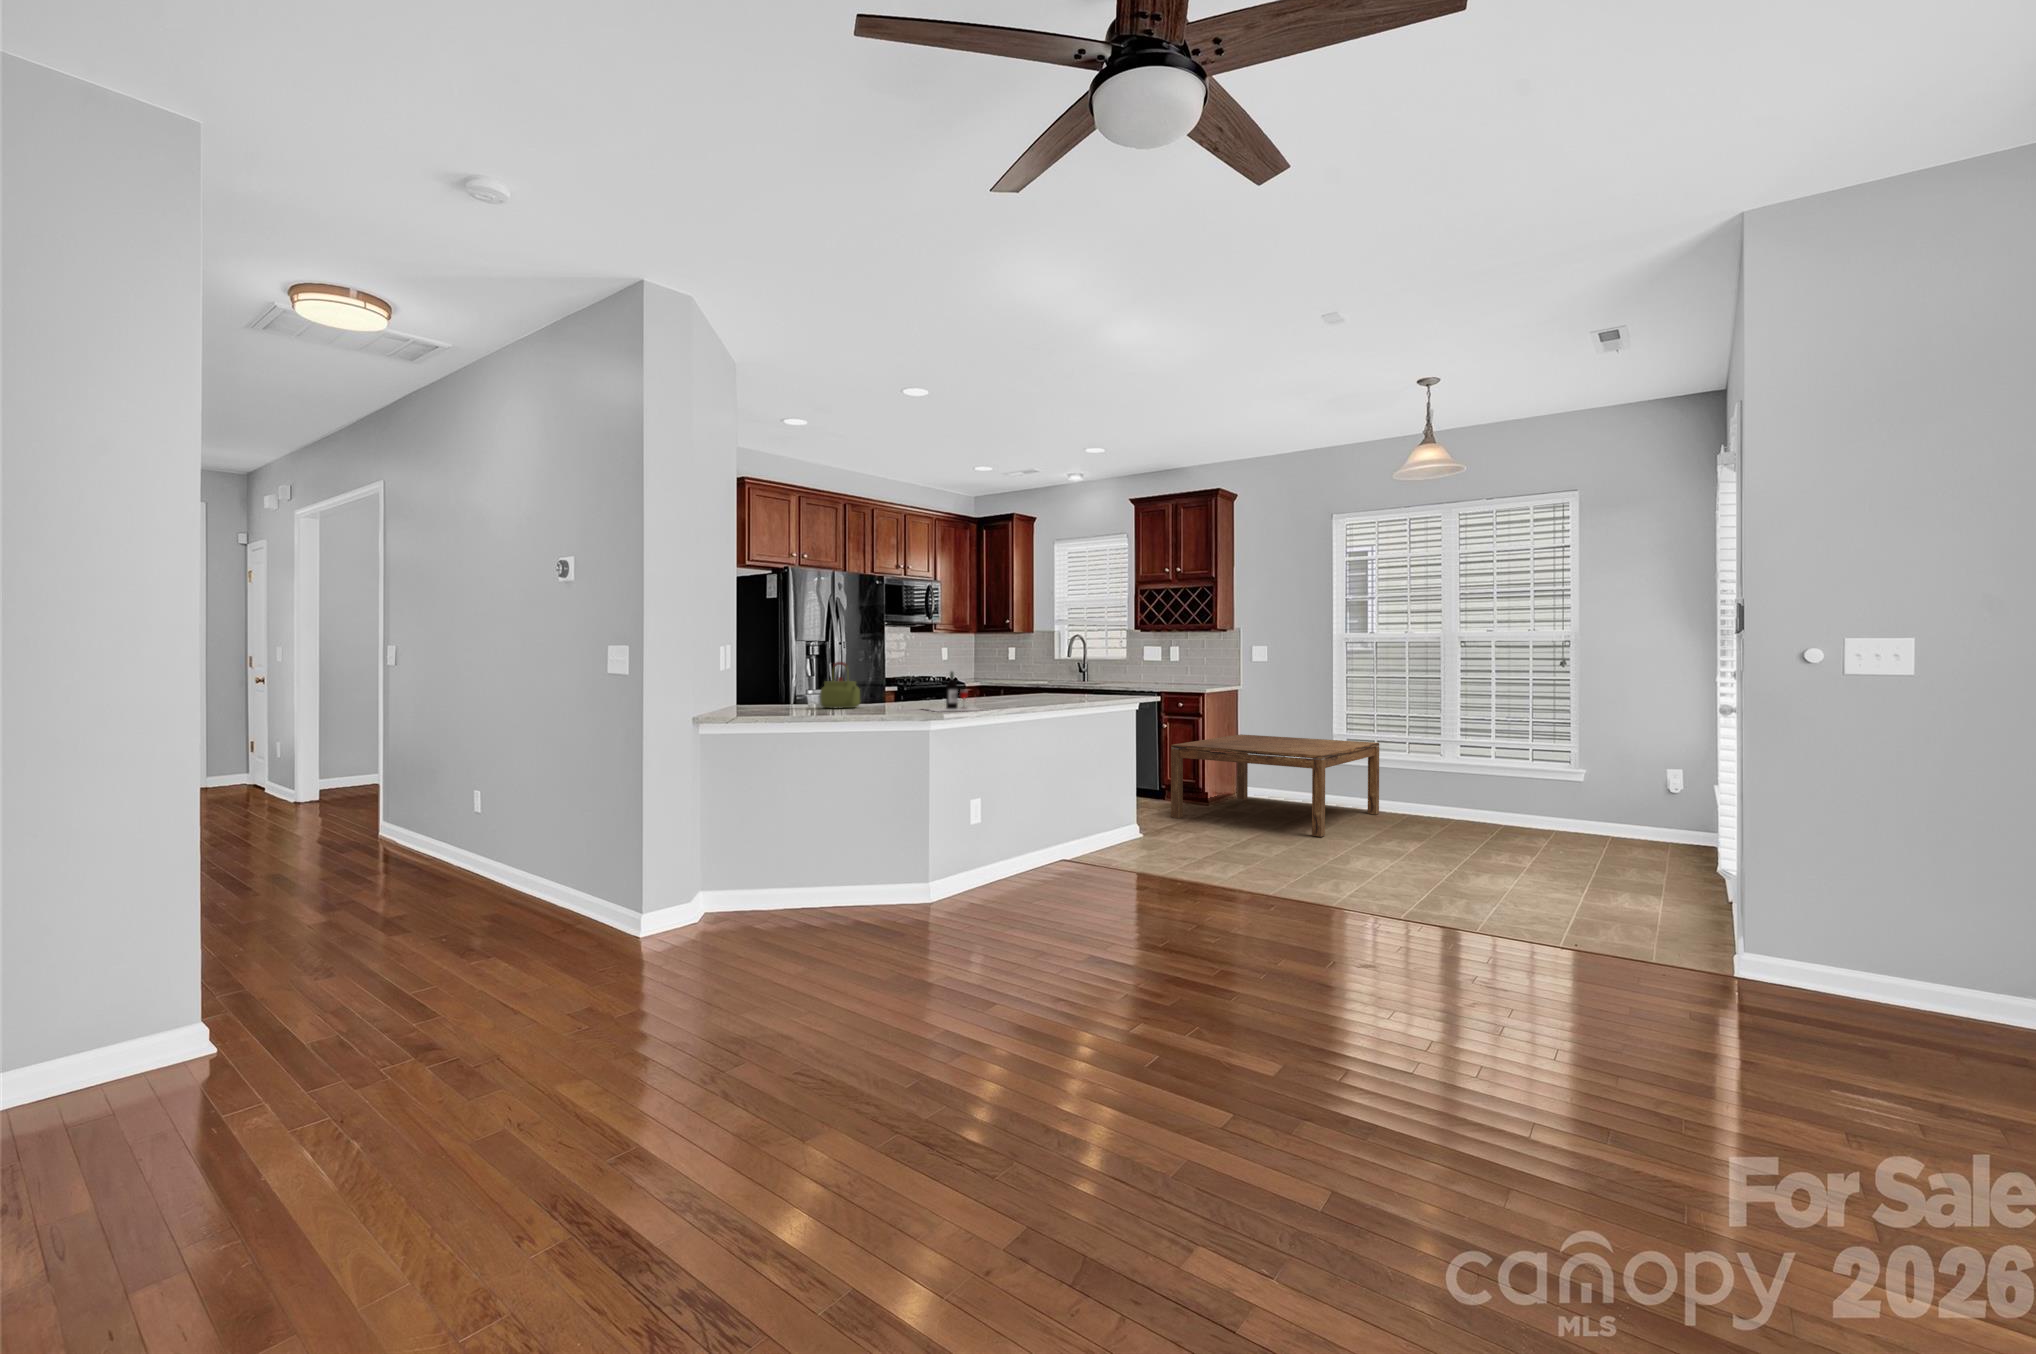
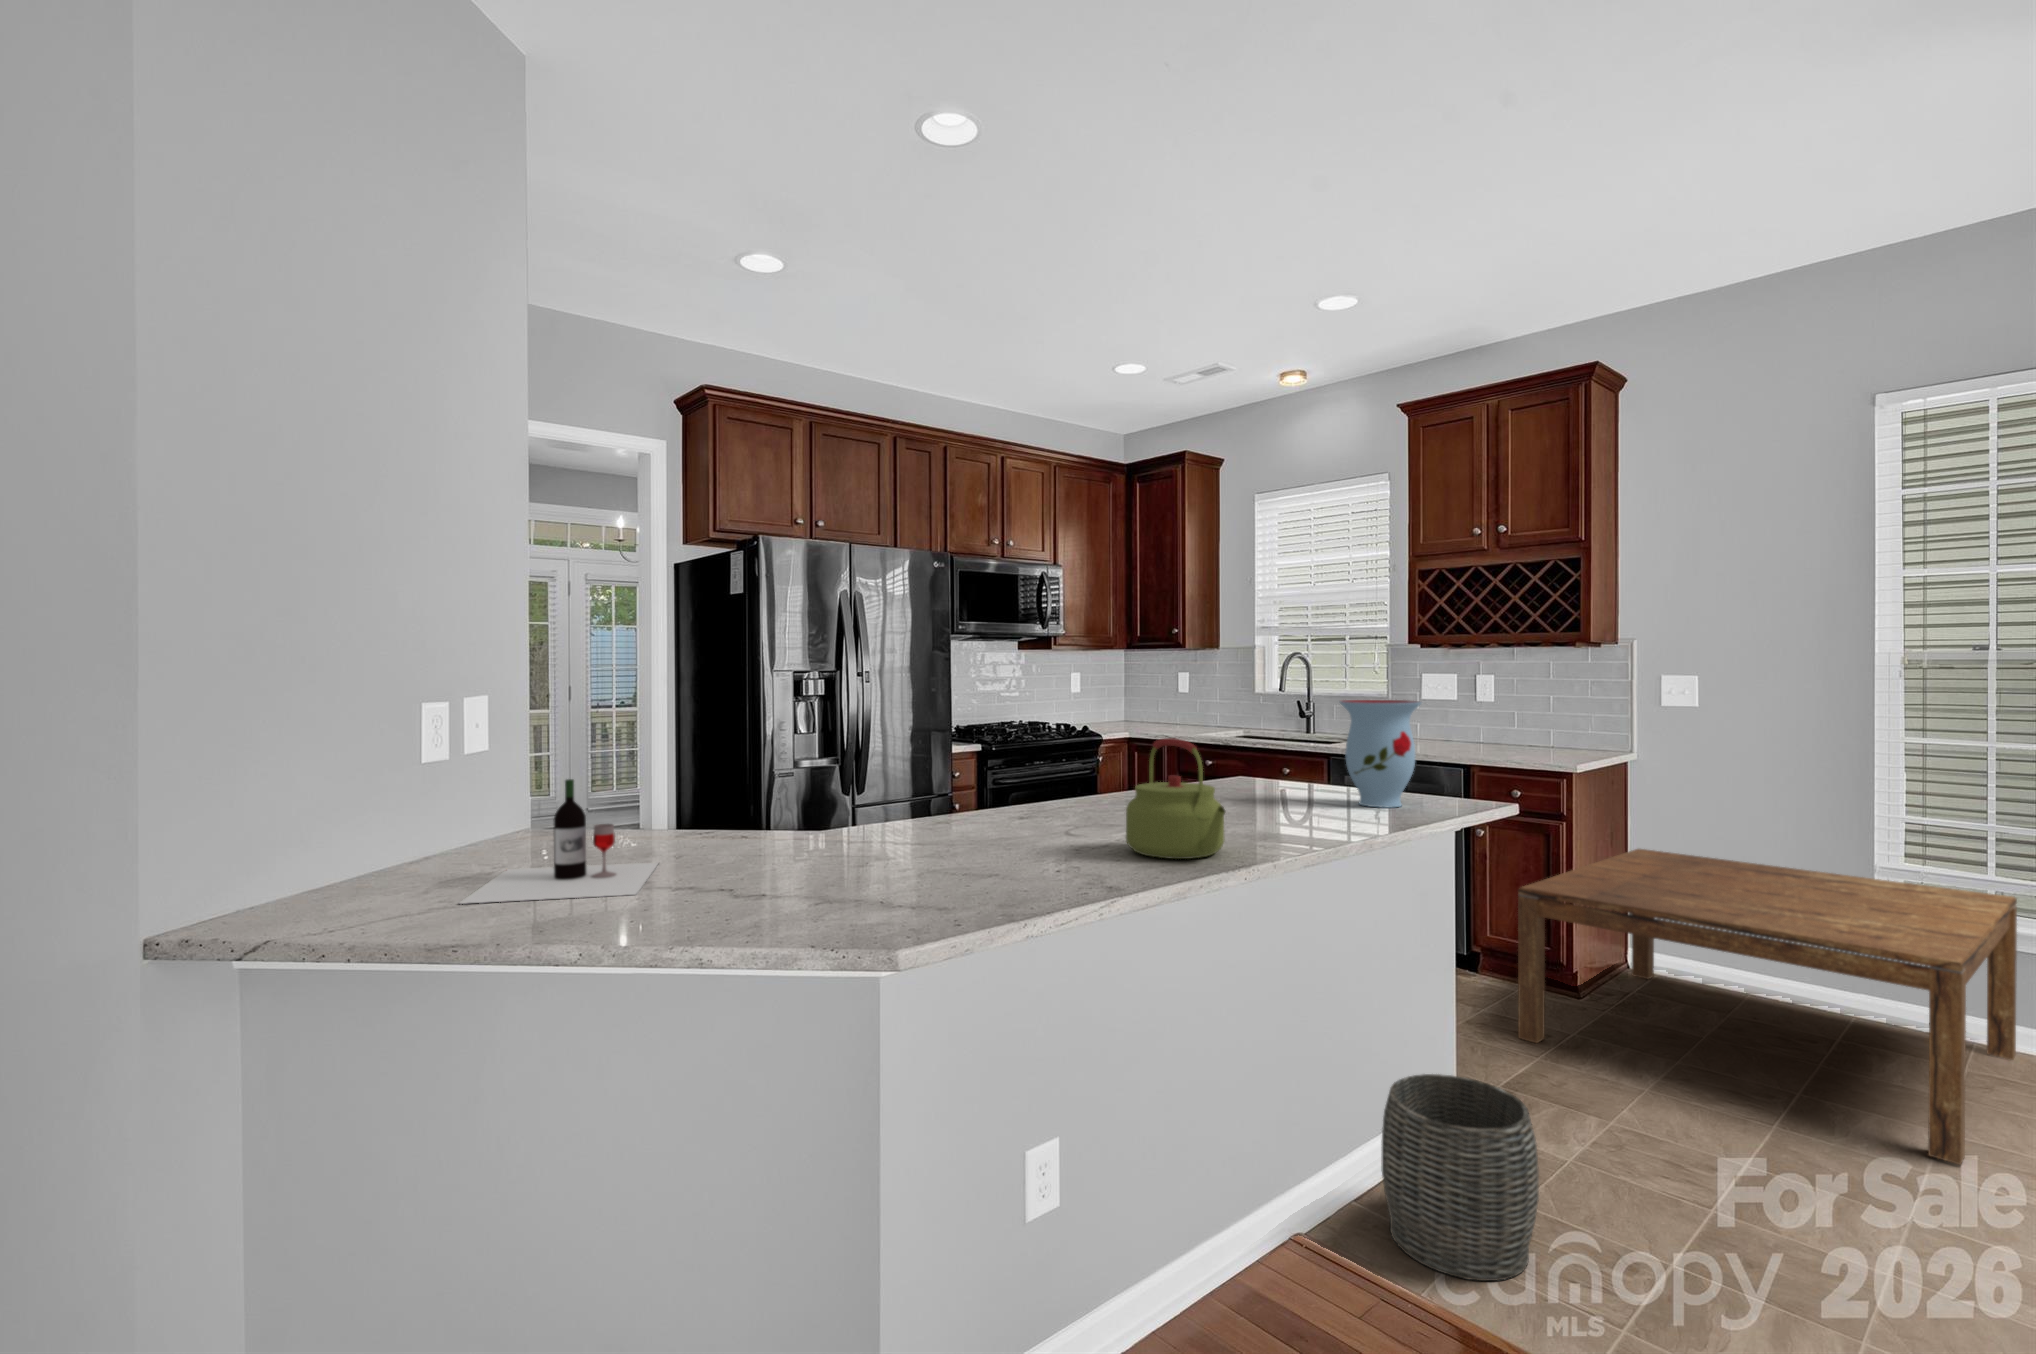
vase: none [1083,652,1119,699] -> present [1340,700,1421,808]
kettle: present [820,662,860,708] -> present [1126,738,1225,859]
wine bottle: present [927,672,982,712] -> present [460,779,658,904]
woven basket: none [1092,799,1149,864] -> present [1382,1074,1539,1281]

